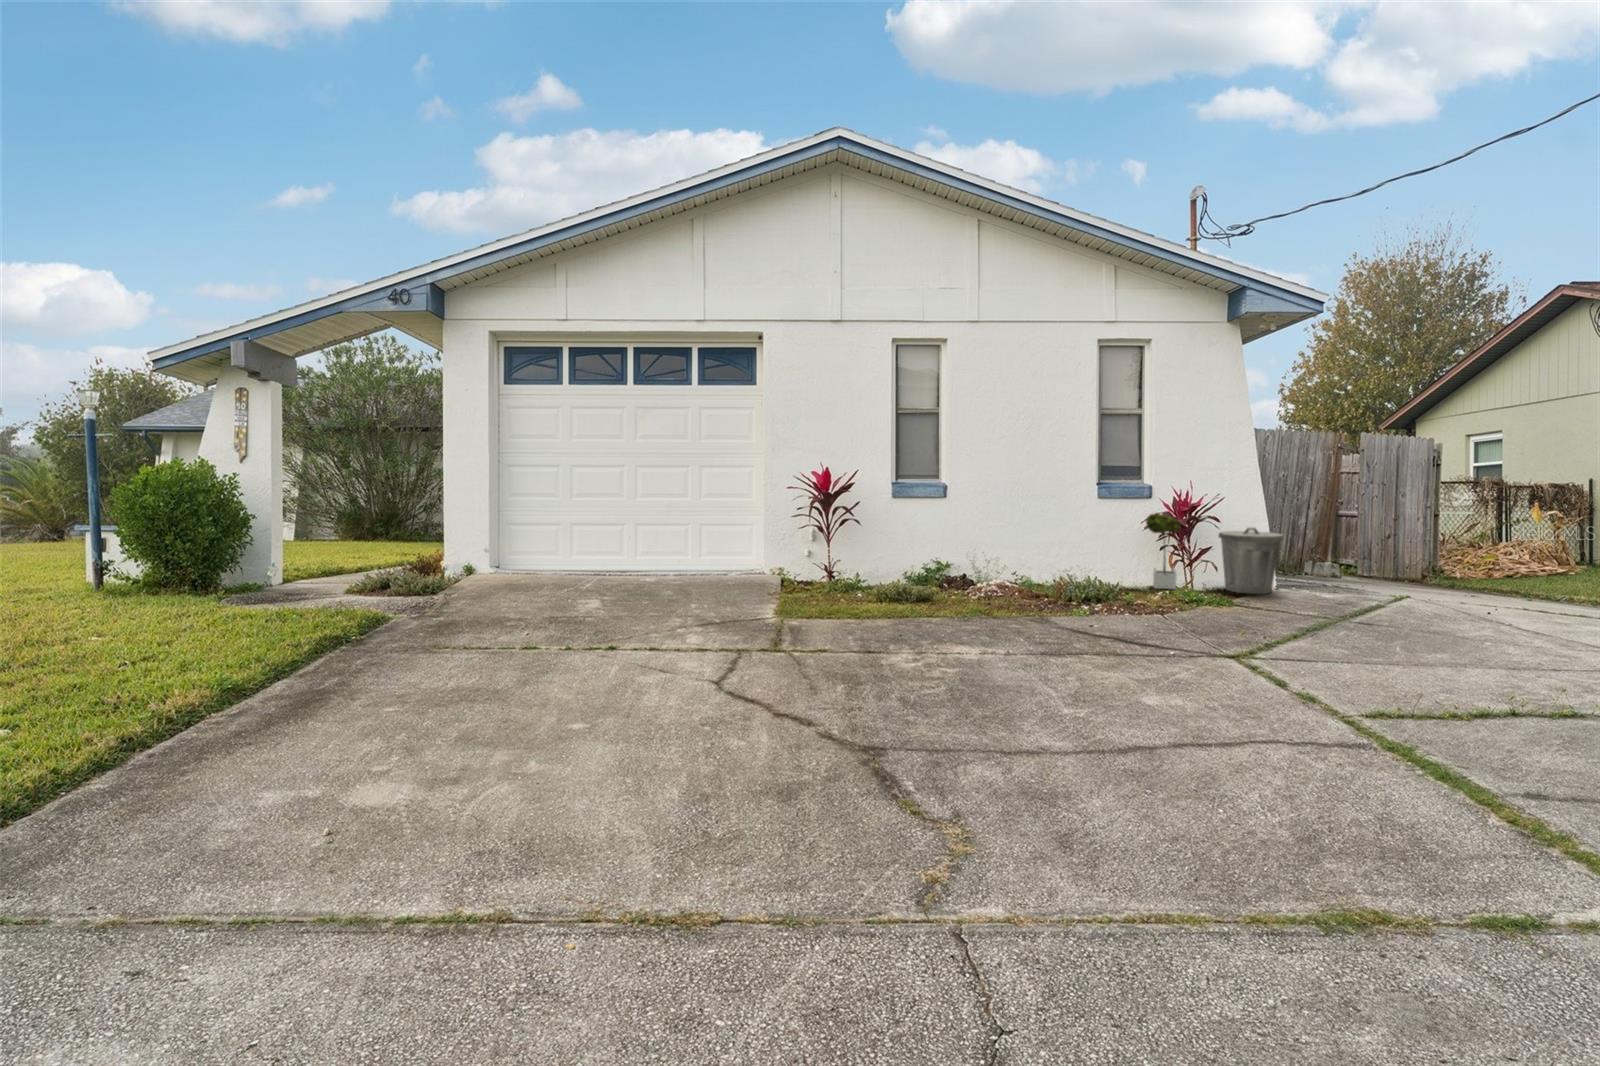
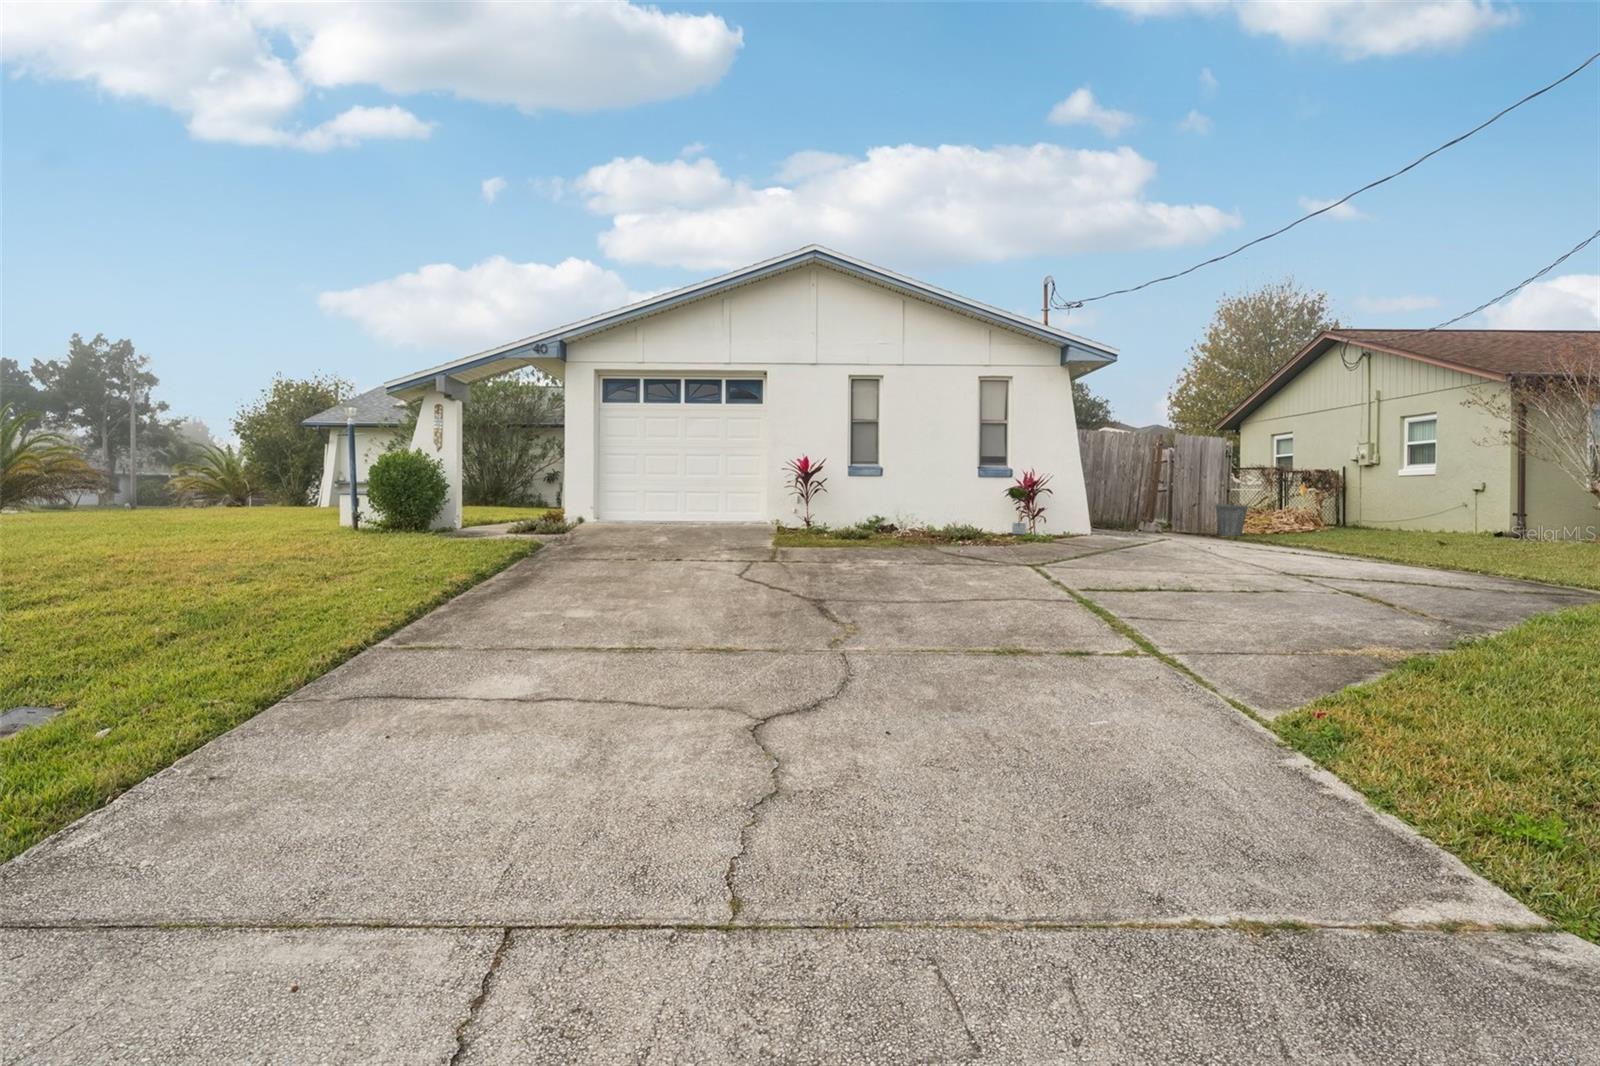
trash can: present [1219,527,1283,594] -> present [1215,503,1249,536]

